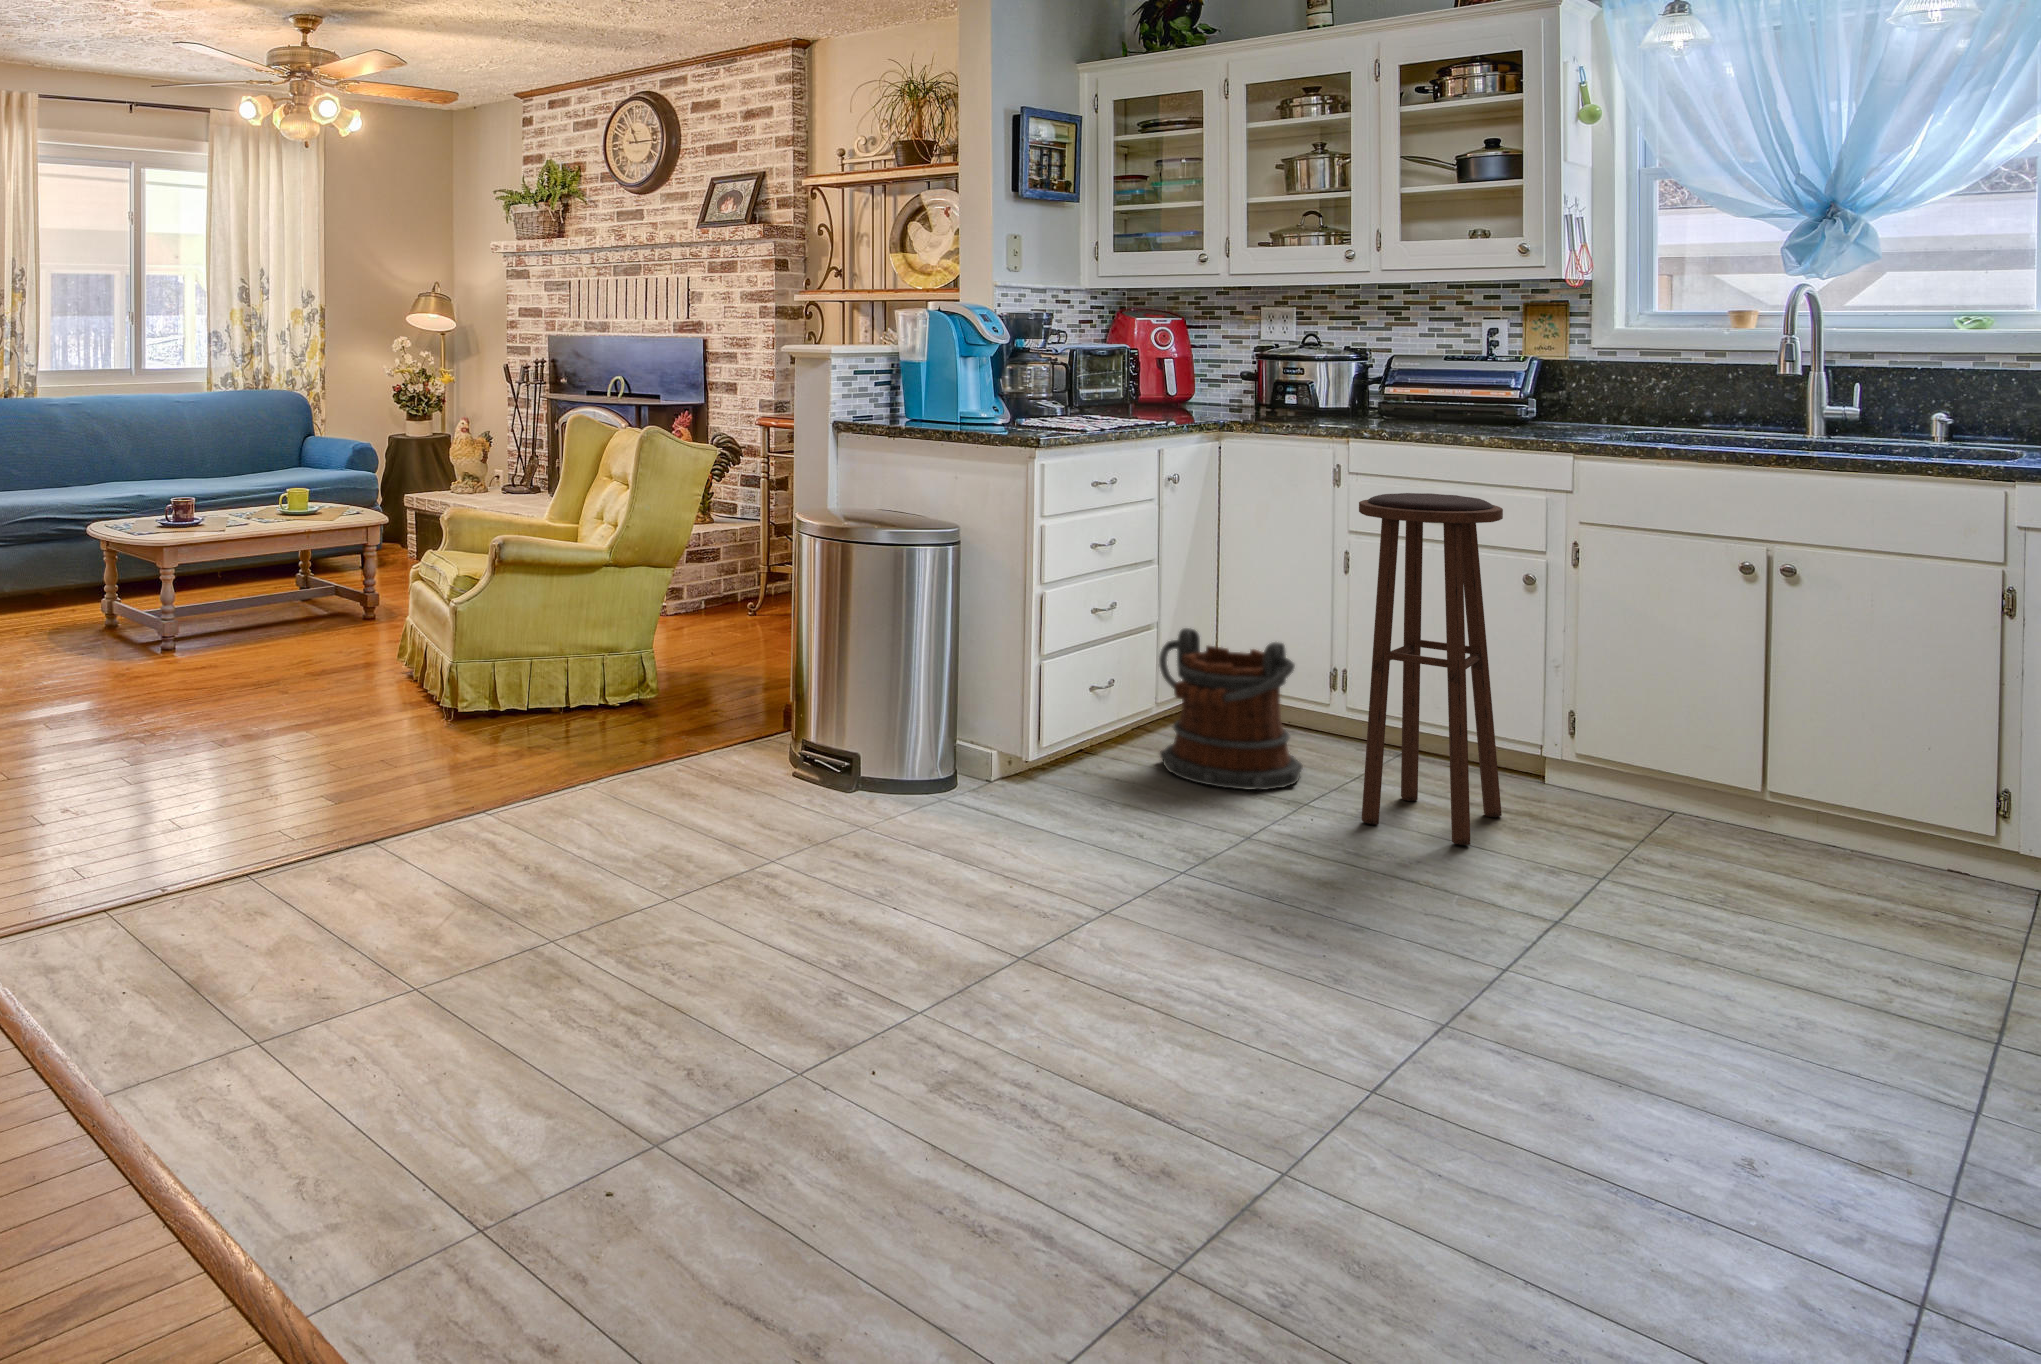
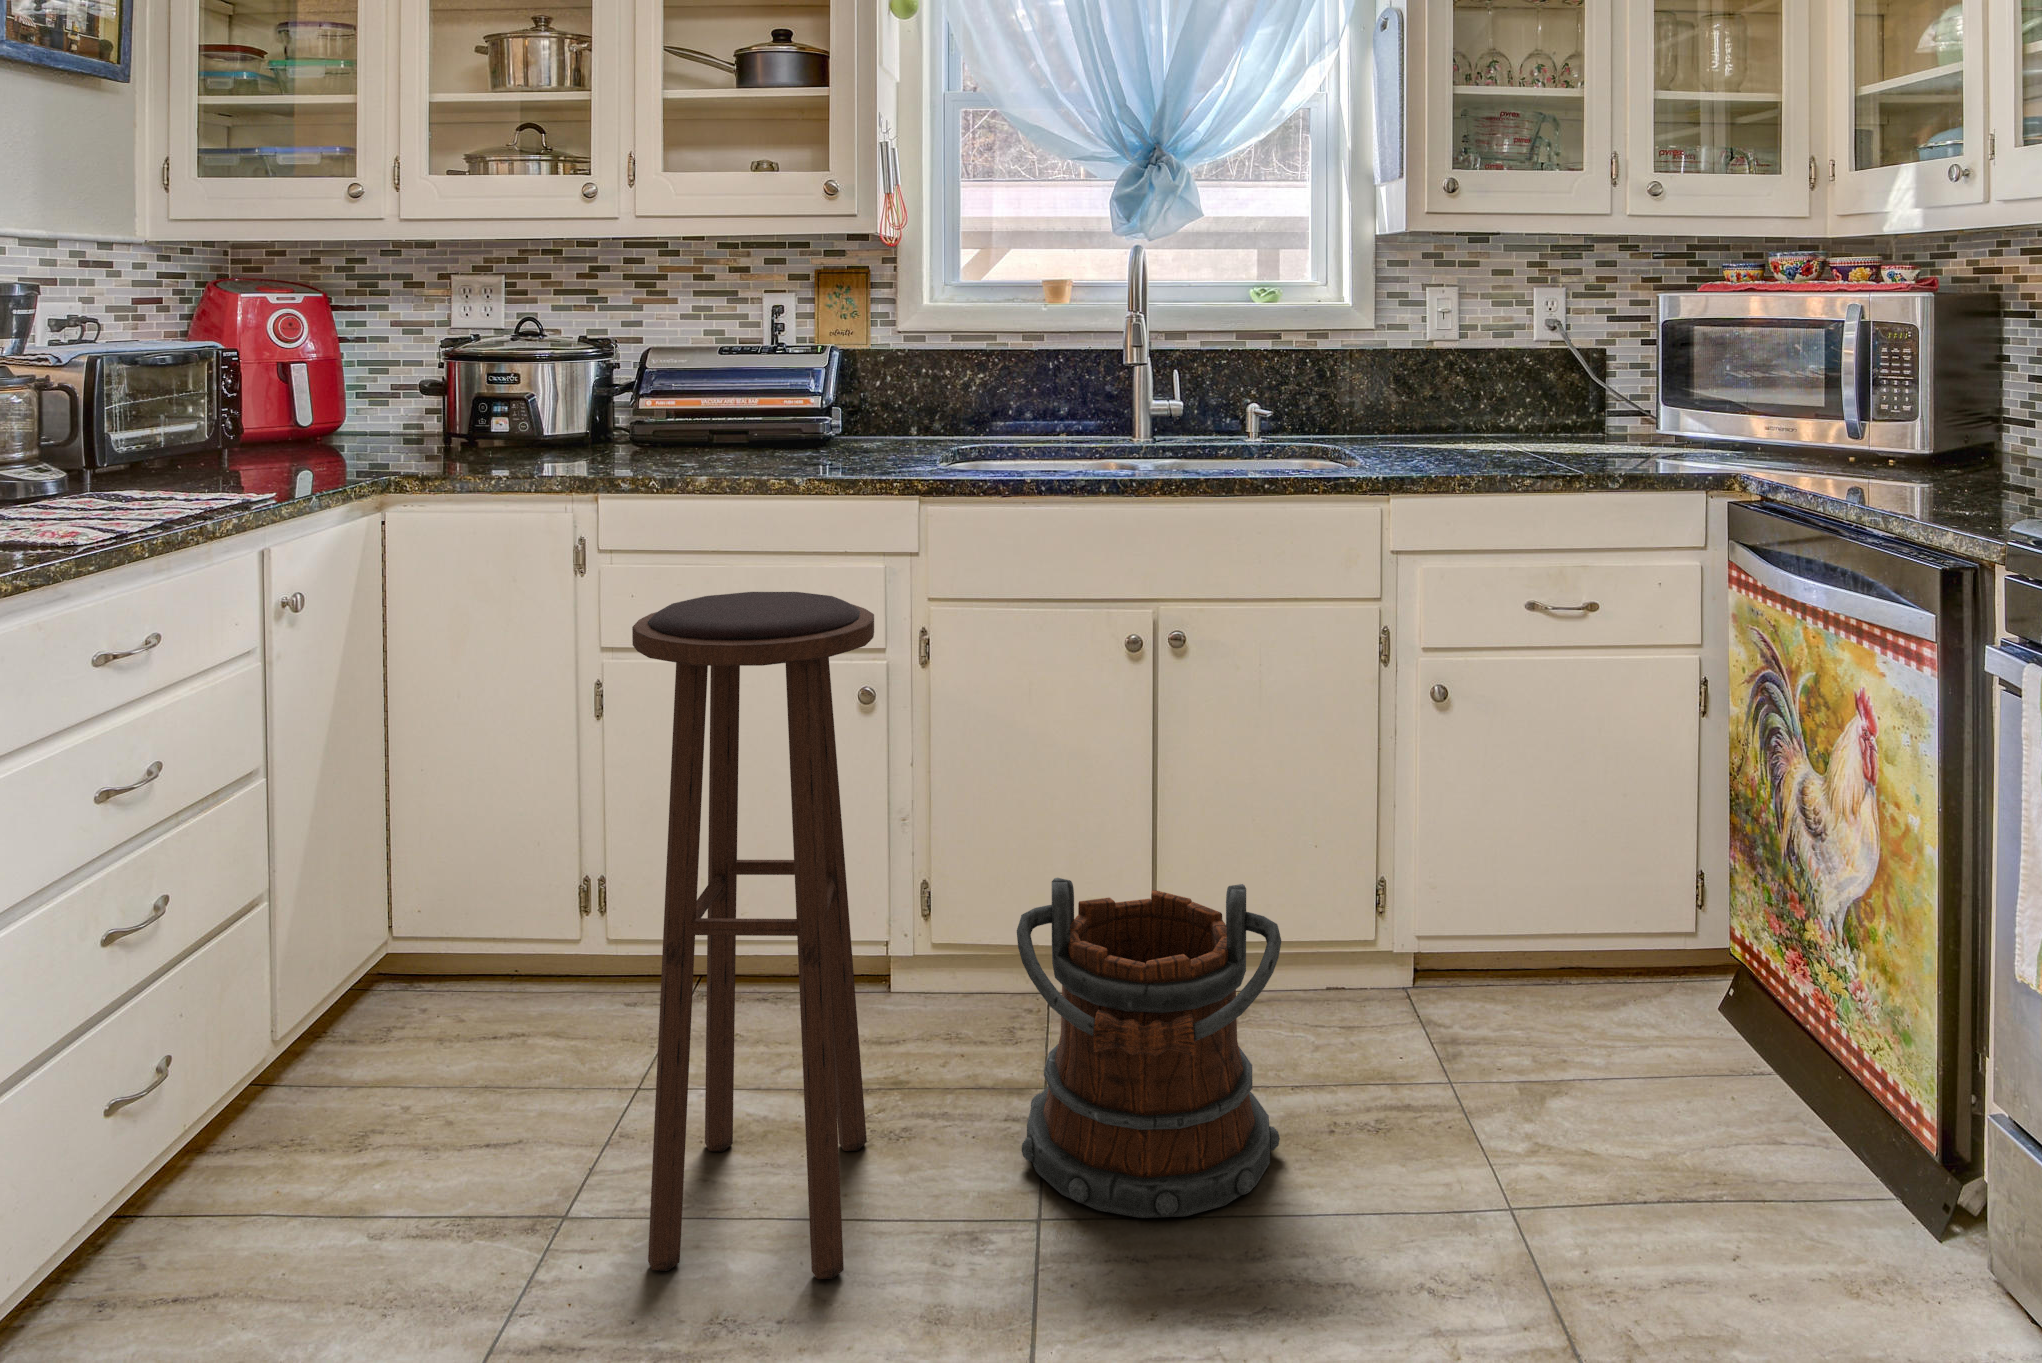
bucket: present [1159,628,1303,790] -> present [1017,878,1281,1218]

